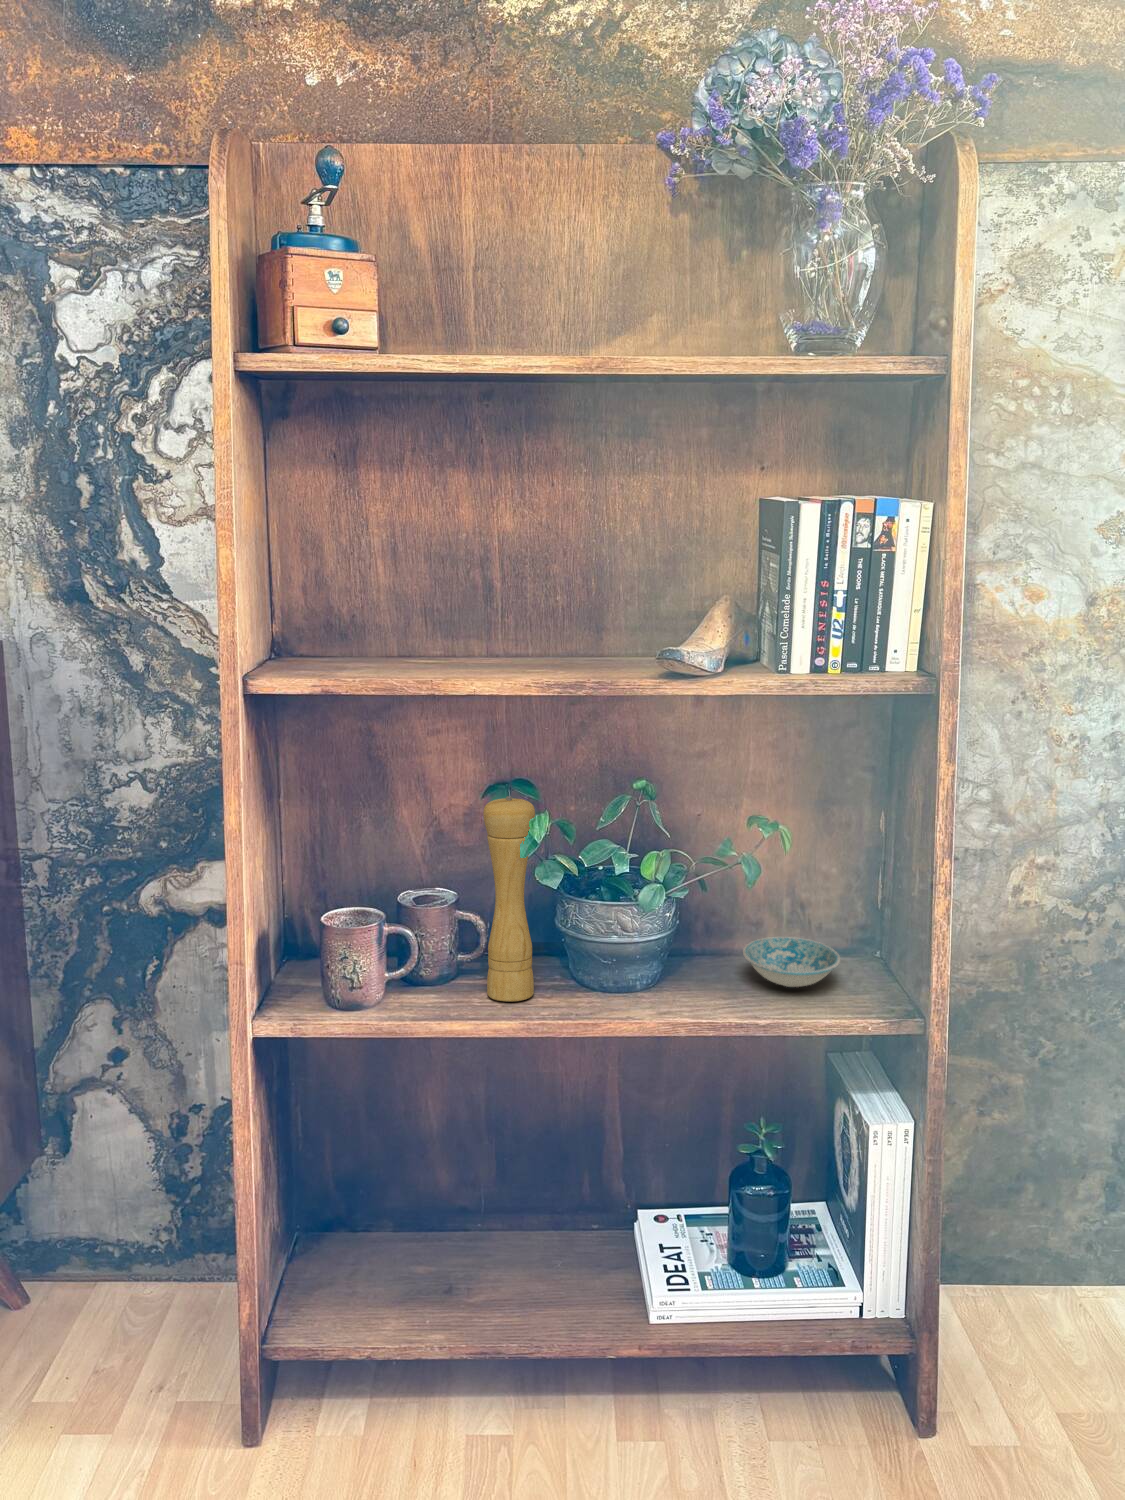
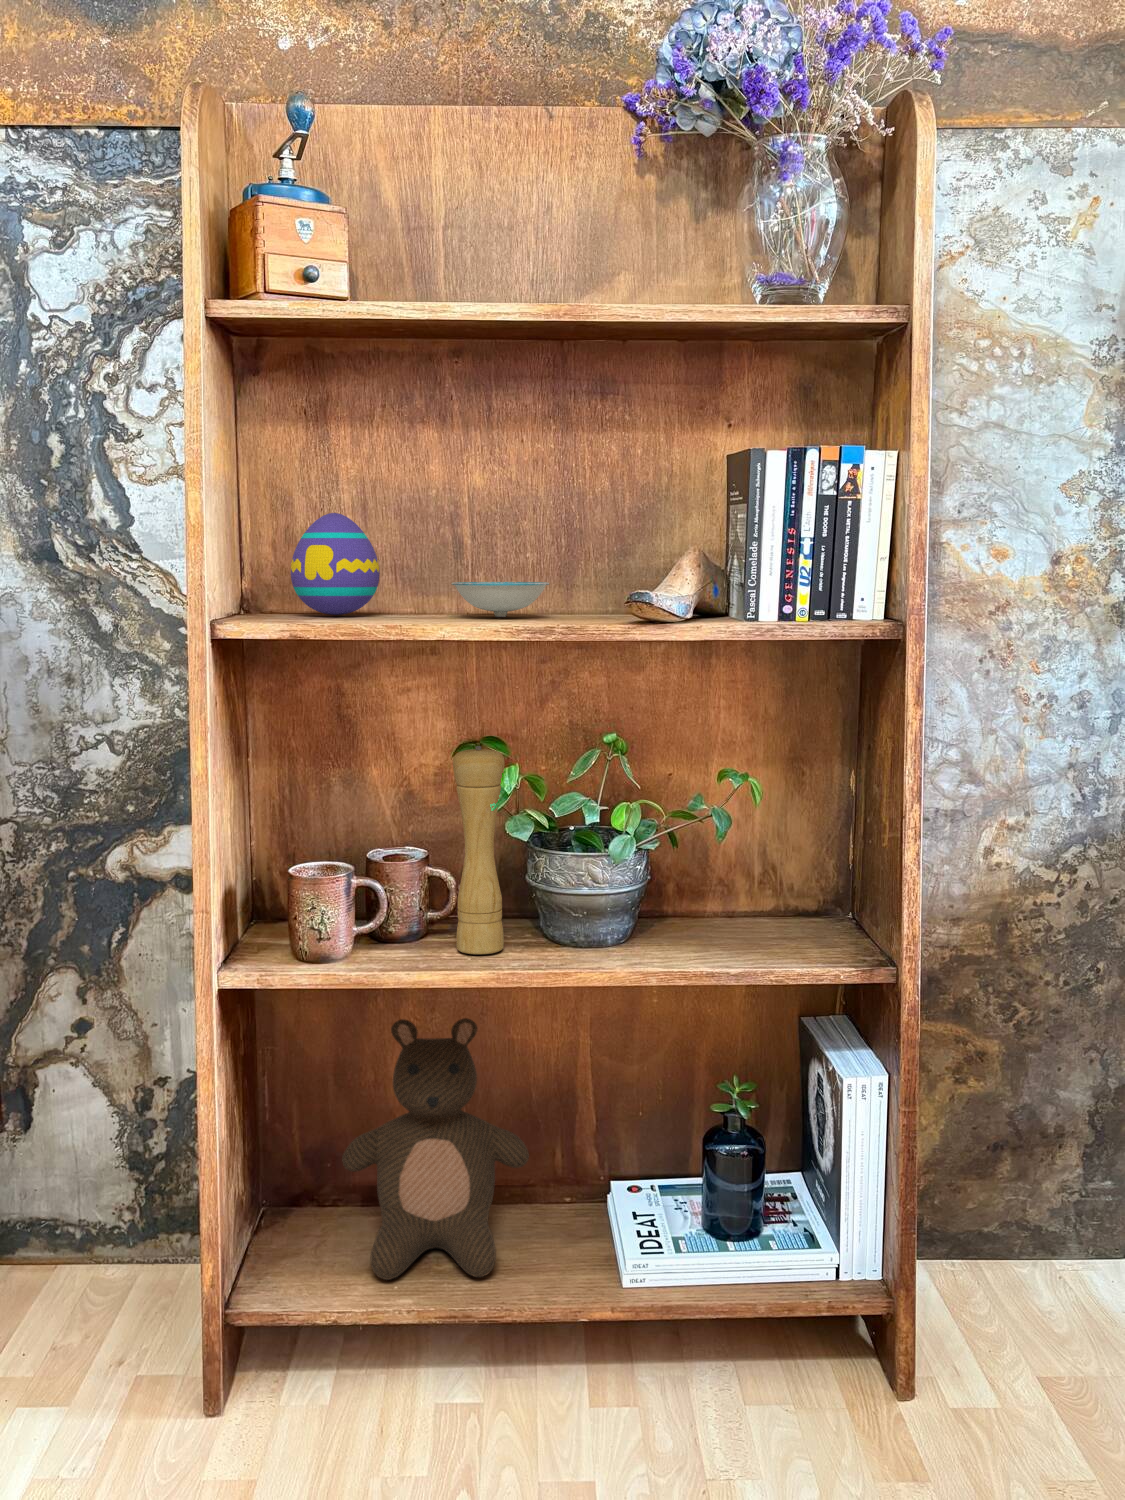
decorative egg: none [322,561,410,662] -> present [291,513,380,615]
ceramic bowl: present [743,937,840,987] -> present [452,582,549,617]
stuffed bear: none [374,1057,558,1316] -> present [342,1018,529,1280]

